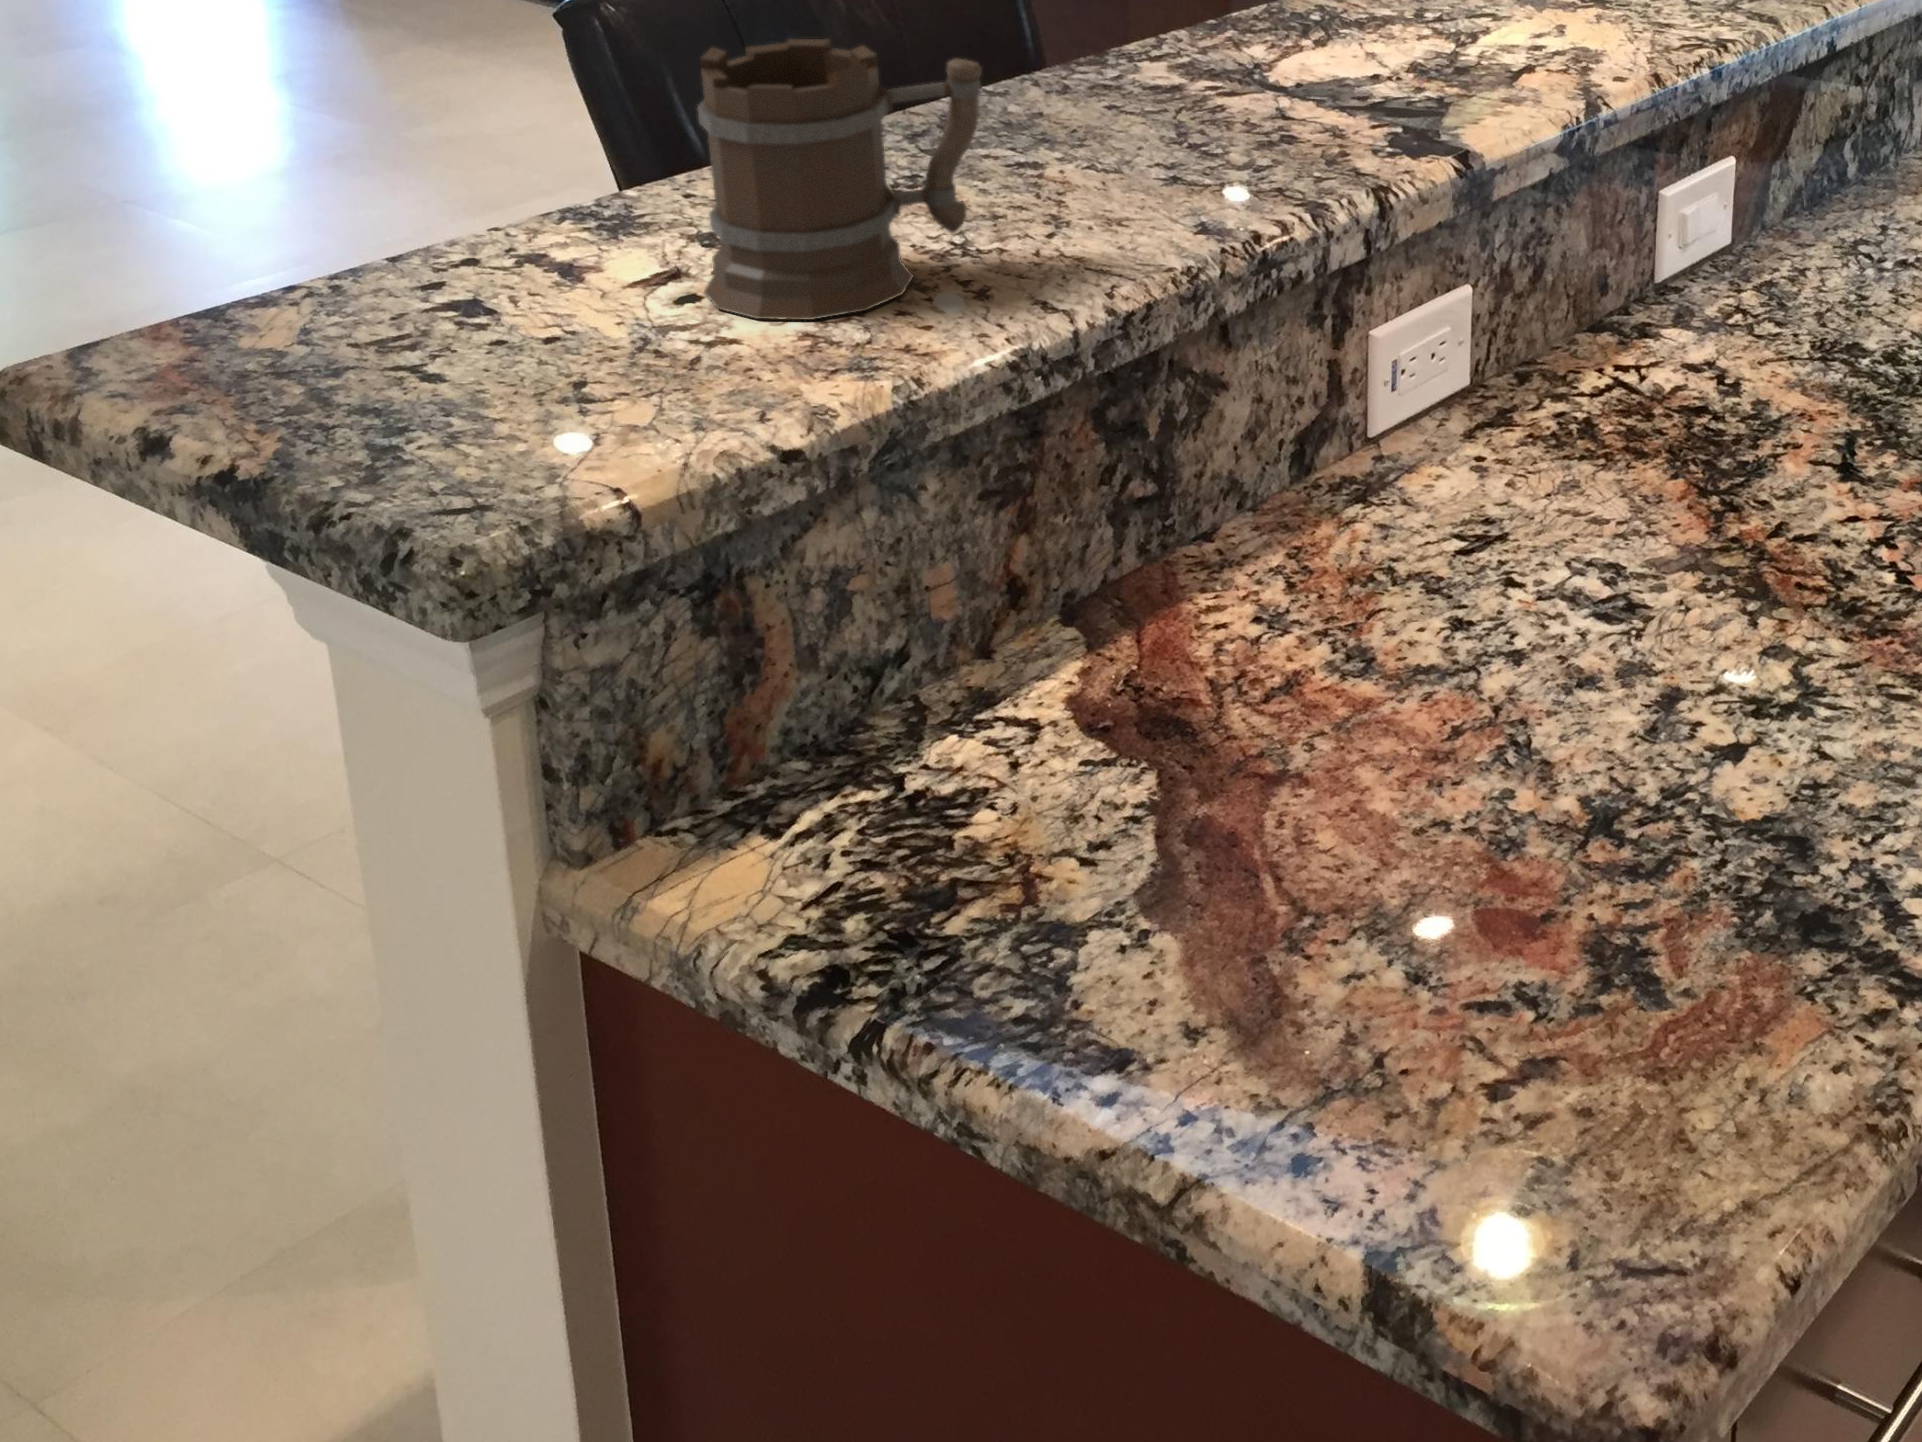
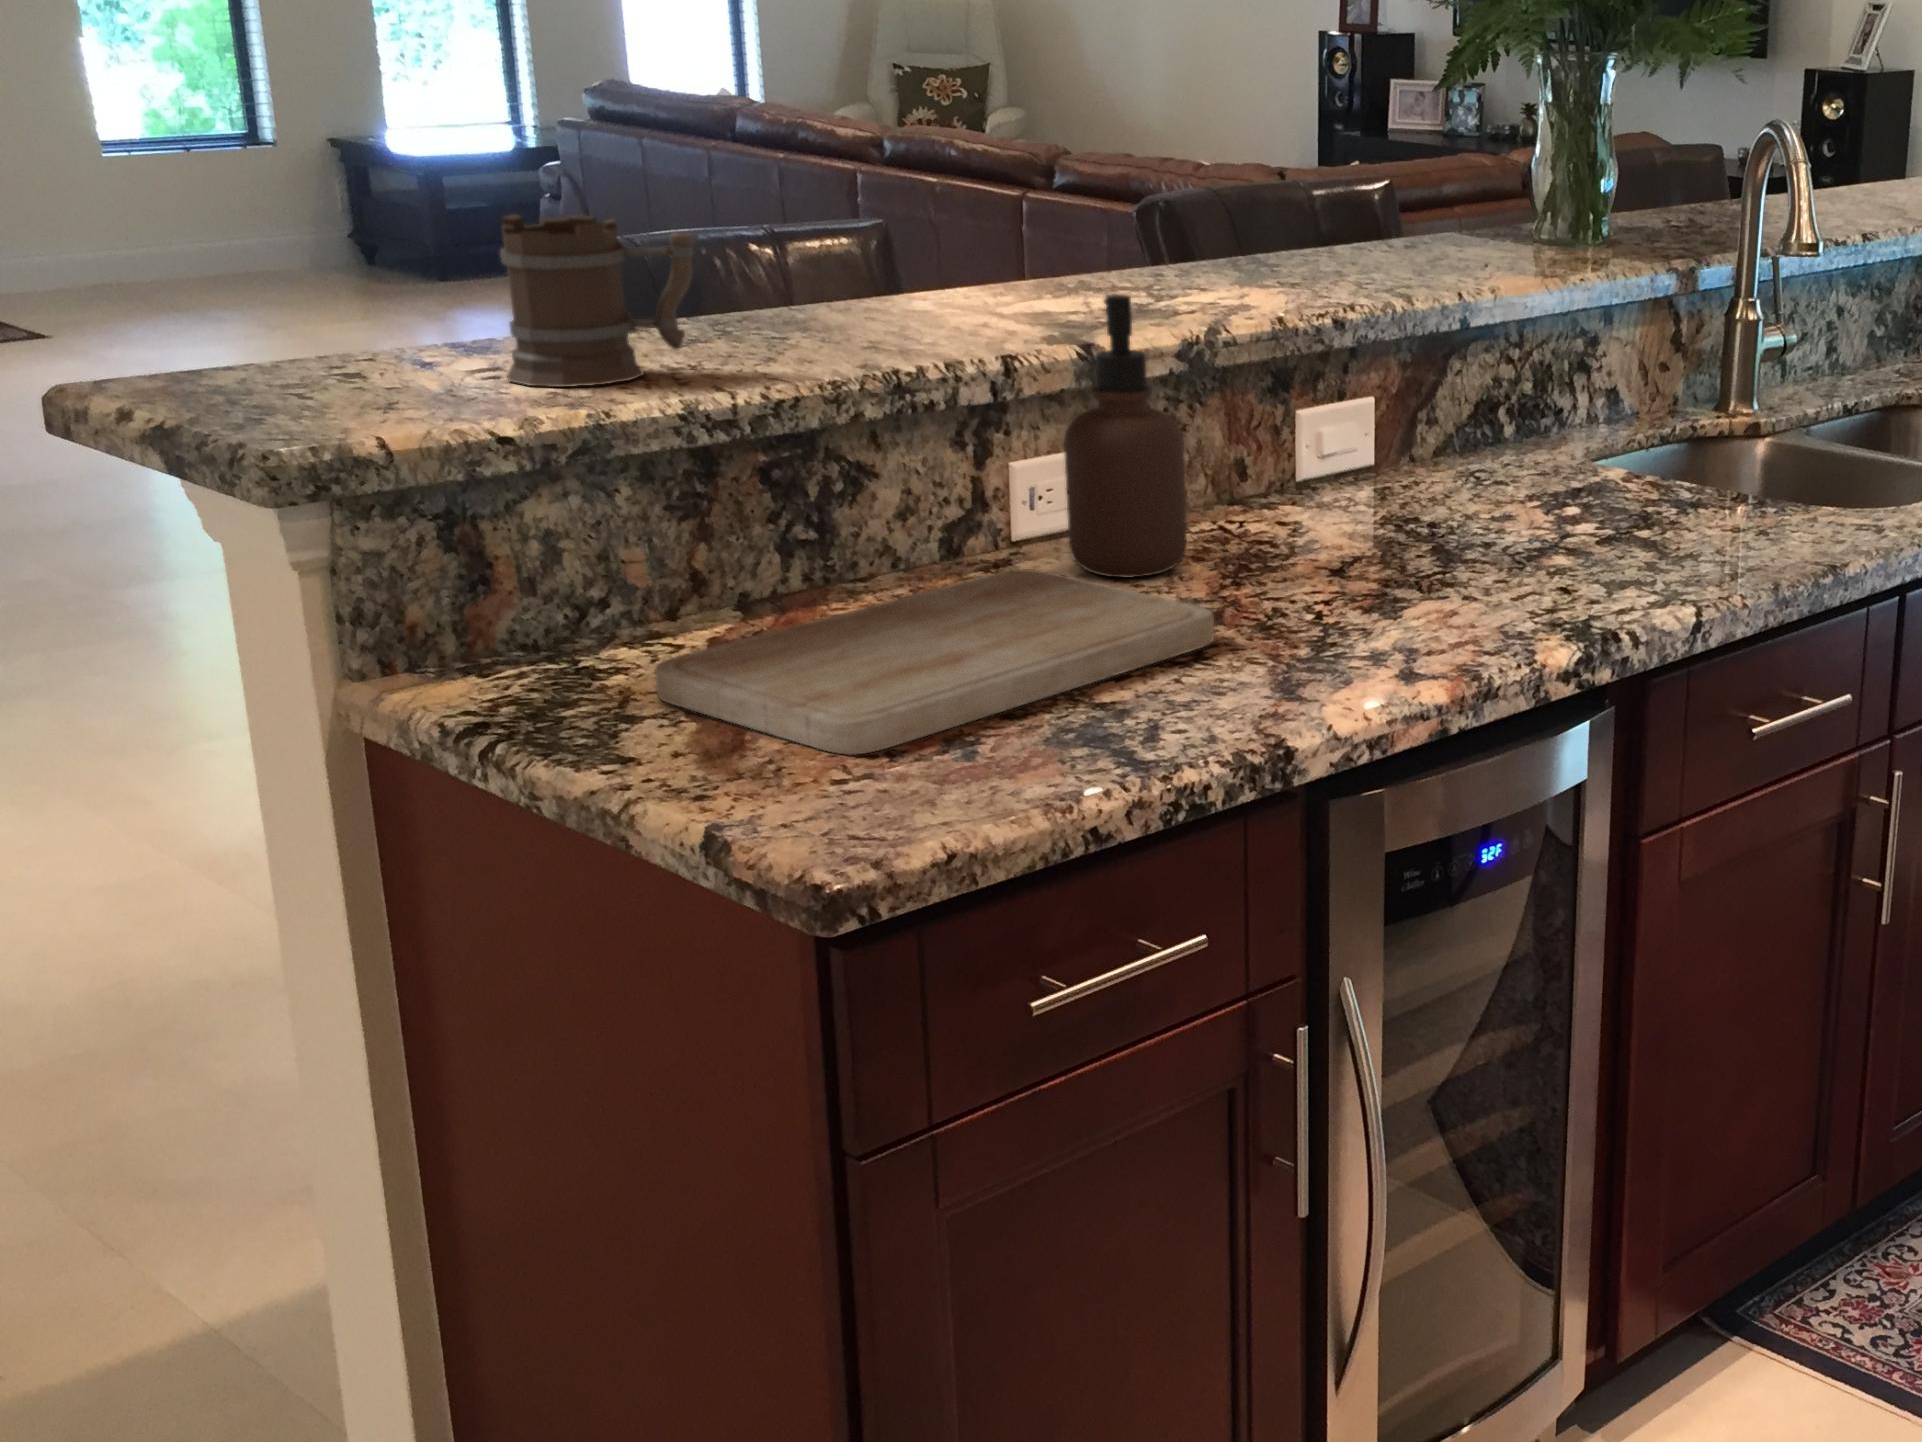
soap dispenser: none [1468,97,1640,495] -> present [1064,294,1187,578]
cutting board: none [1063,516,1811,1004] -> present [655,569,1214,755]

